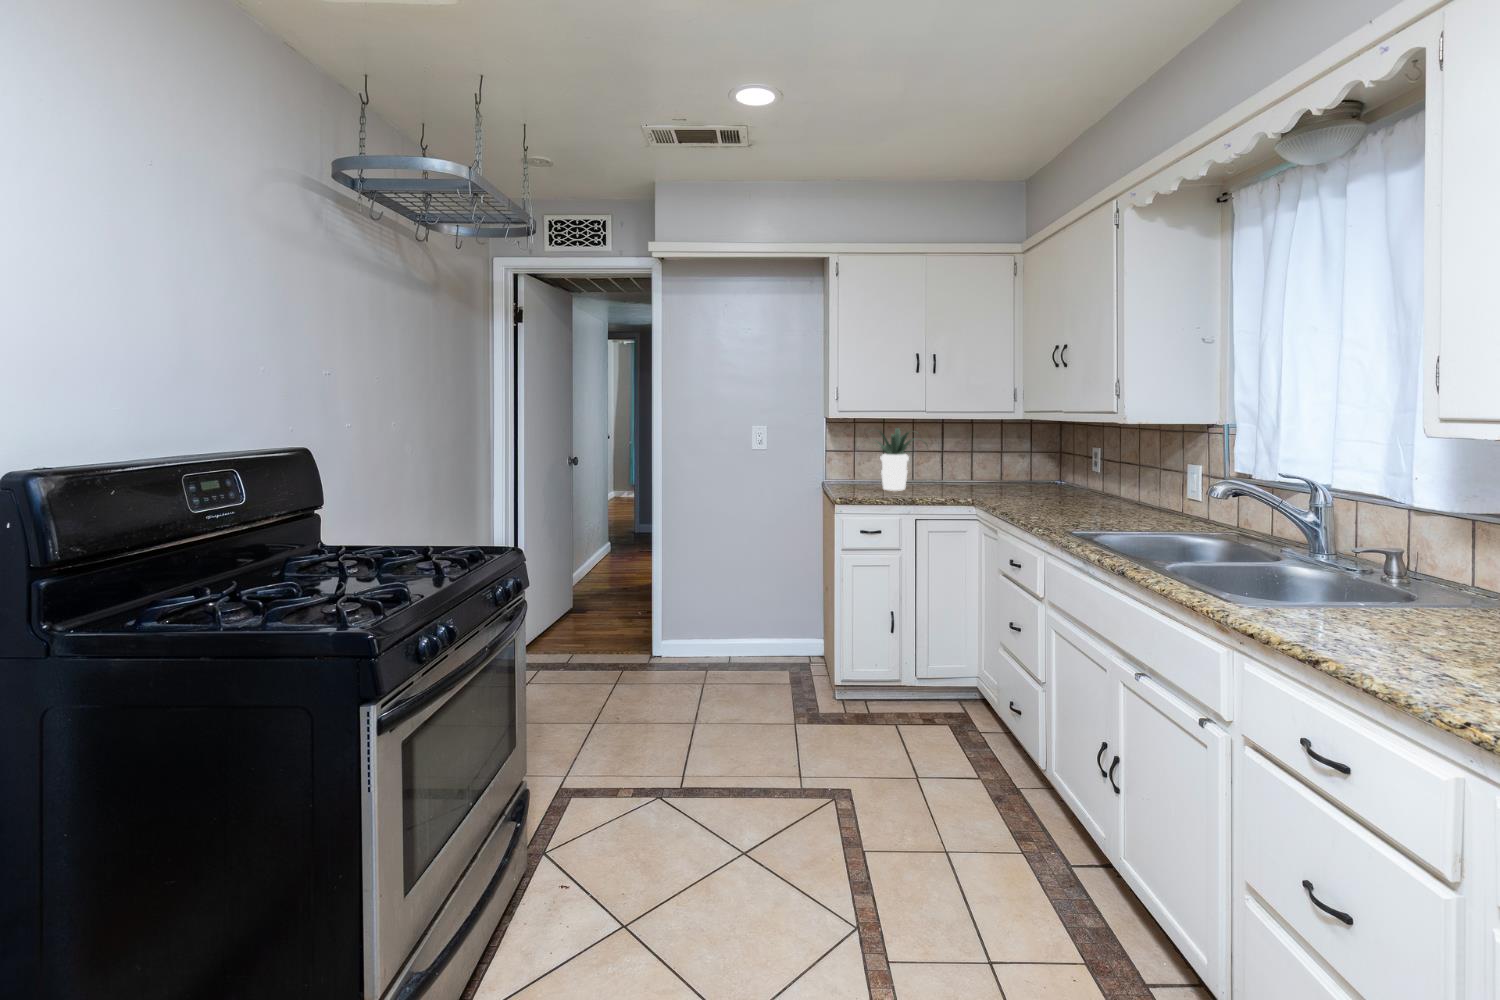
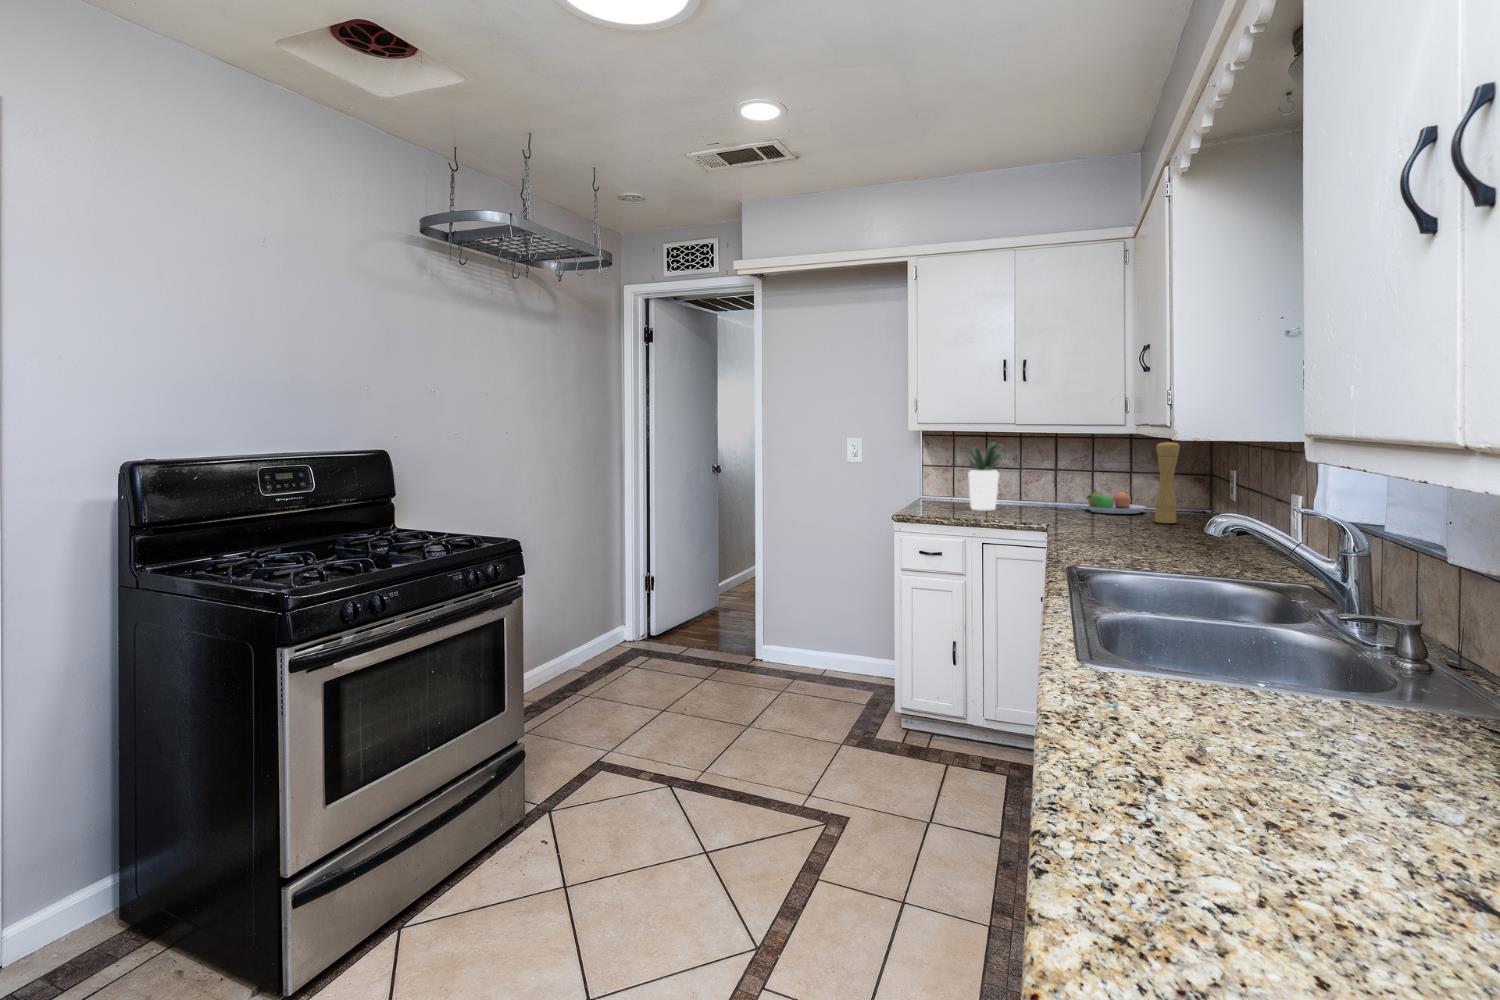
pepper mill: none [1043,428,1064,497] -> present [1155,441,1180,523]
fruit bowl: none [972,469,1022,490] -> present [1085,489,1146,514]

